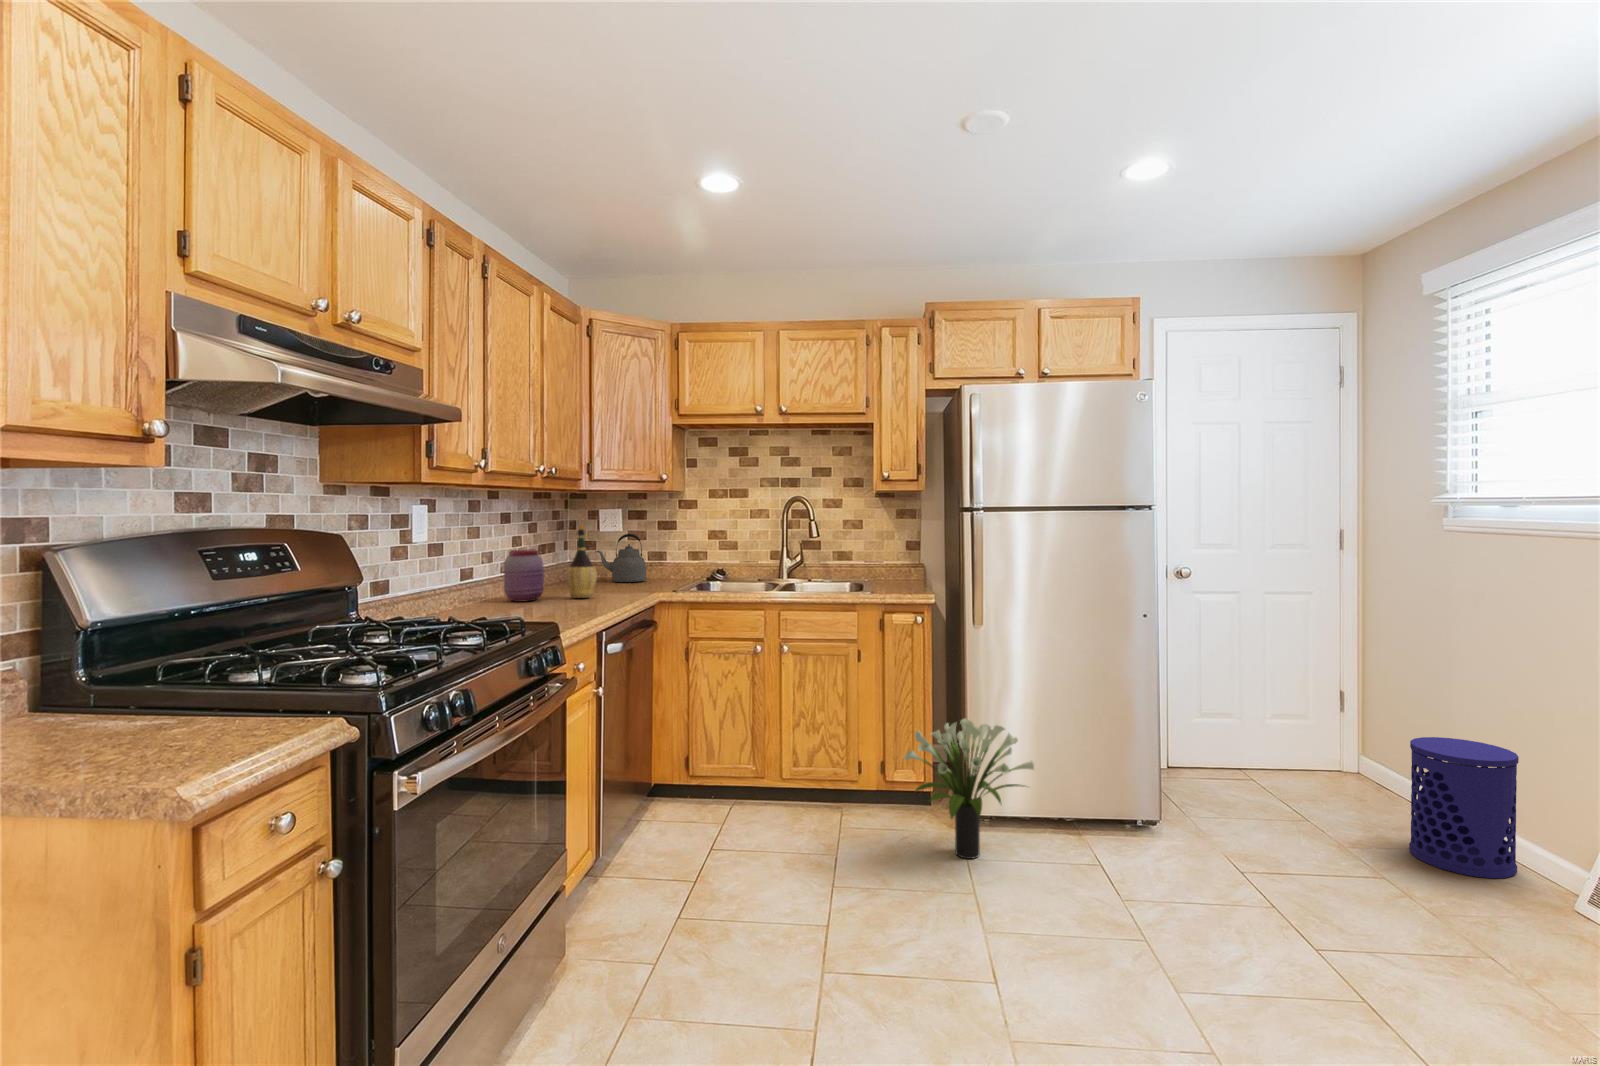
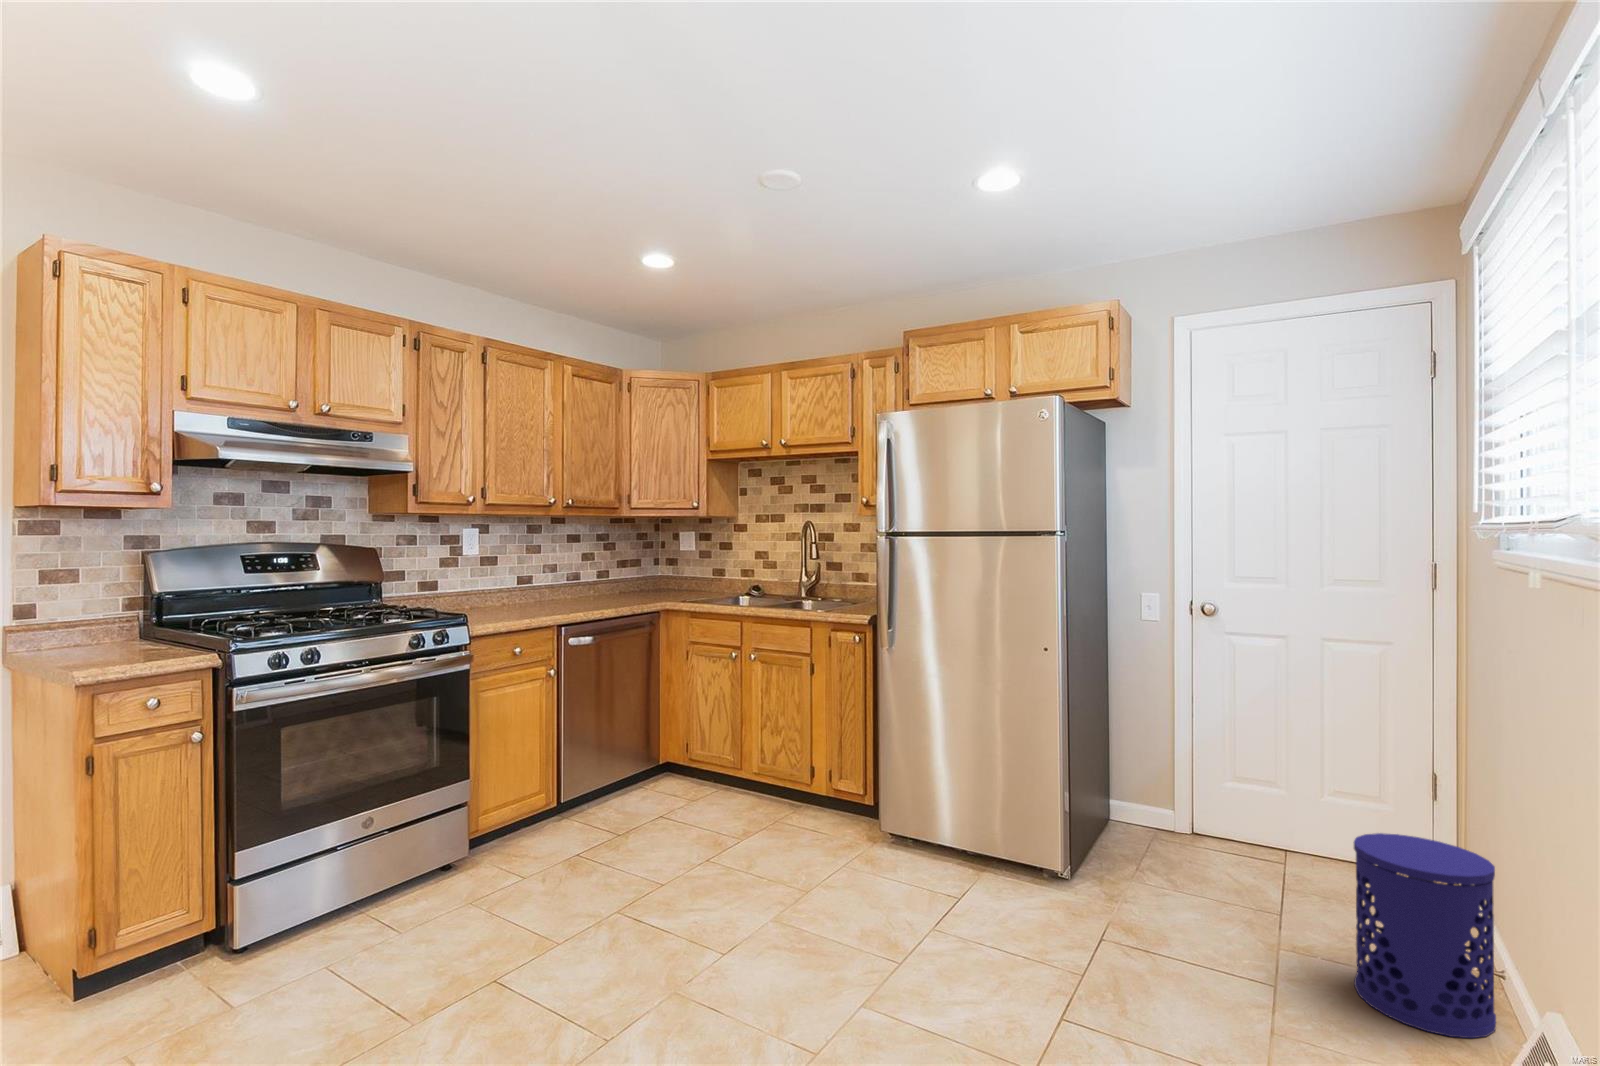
wine bottle: present [566,525,597,598] -> none [590,544,615,603]
kettle: present [595,534,646,582] -> none [666,553,707,594]
jar: present [504,549,544,602] -> none [544,563,574,603]
potted plant: present [904,718,1034,859] -> none [782,734,905,870]

